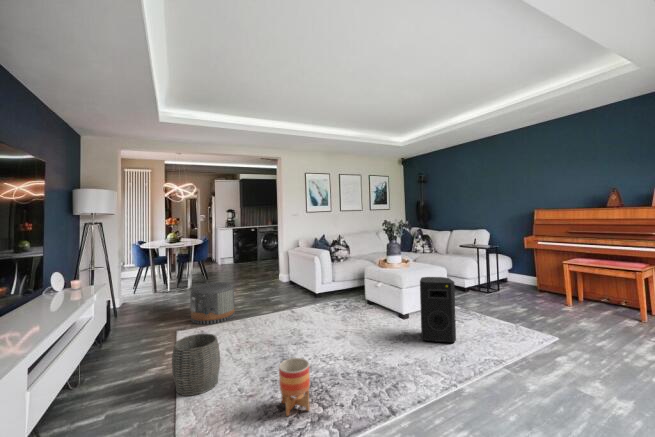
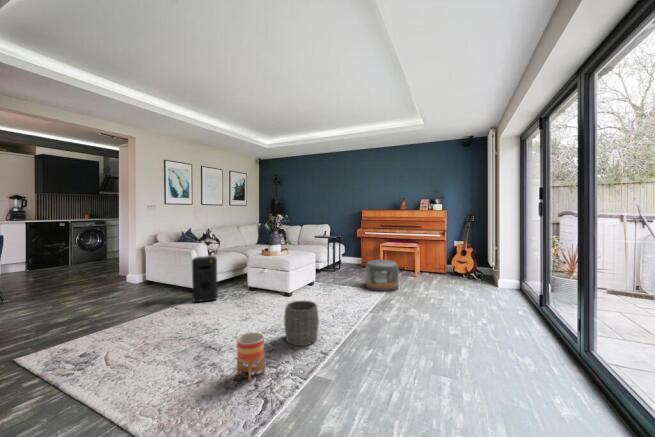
speaker: present [420,277,456,342] -> present [192,256,218,302]
pouf: present [190,282,235,324] -> present [366,260,399,291]
woven basket: present [172,334,220,396] -> present [284,301,319,346]

